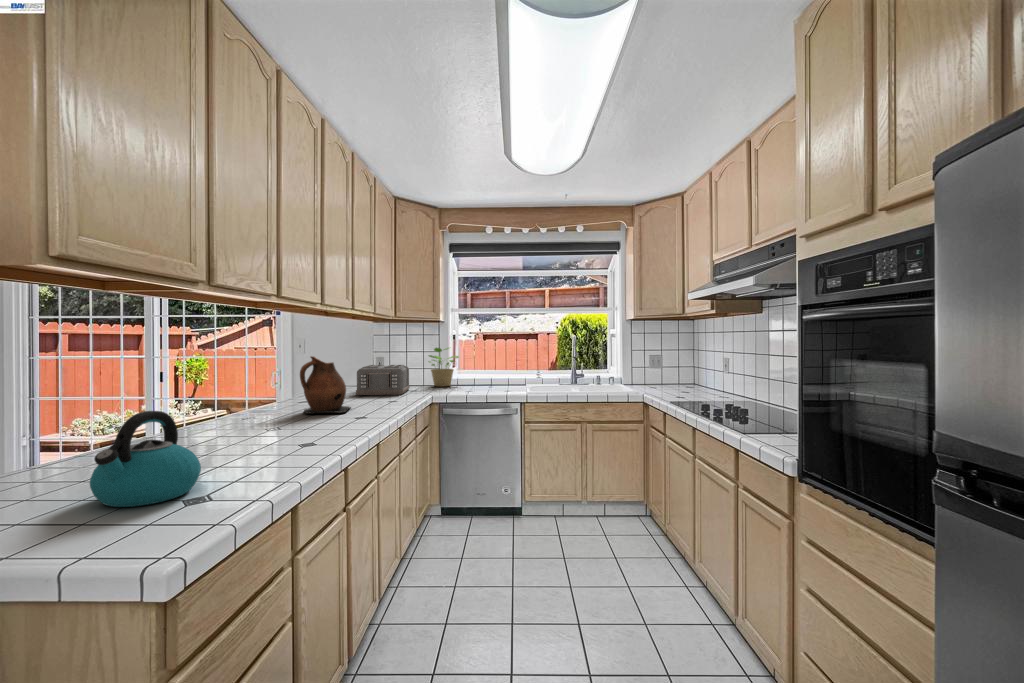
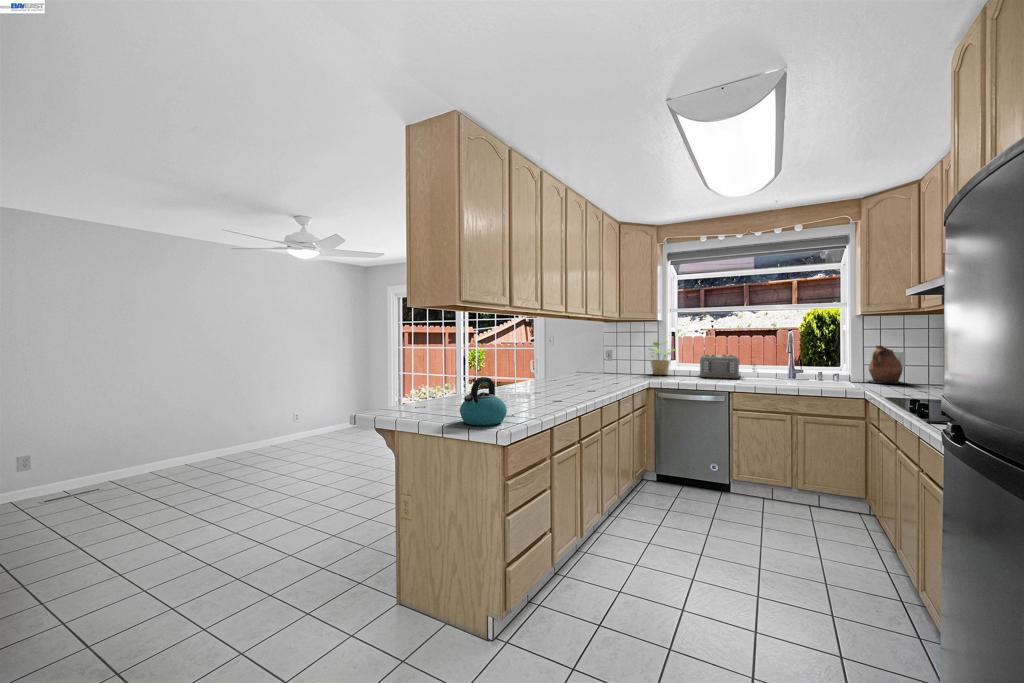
ceramic pitcher: present [300,356,351,413] -> present [868,346,907,384]
toaster: present [356,365,410,395] -> present [700,355,739,378]

